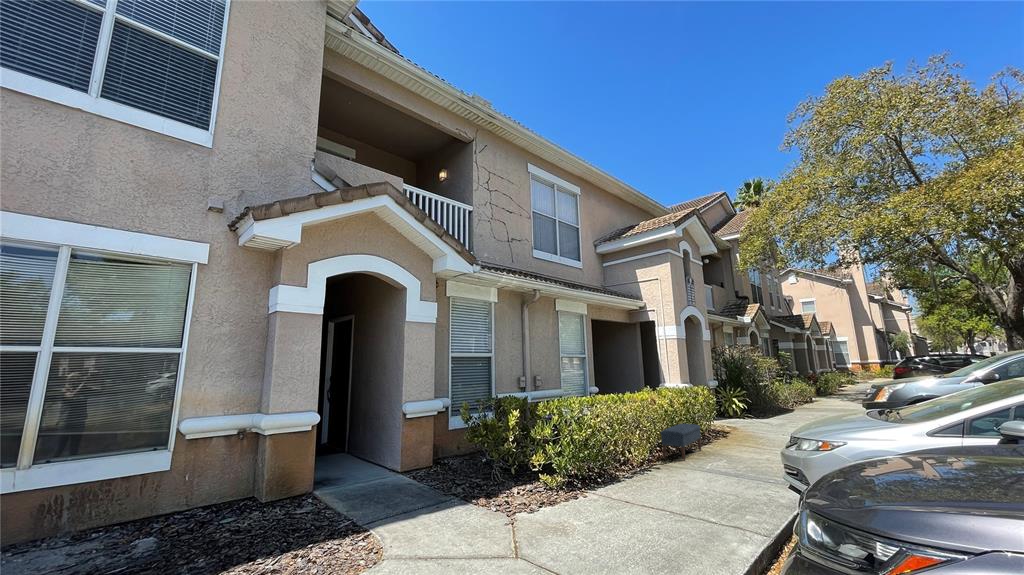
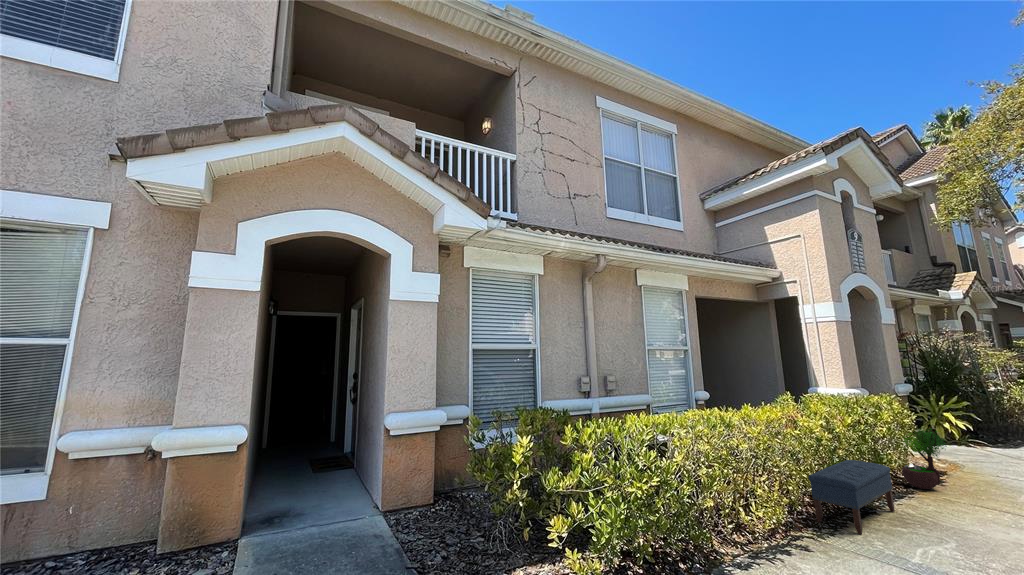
potted tree: none [707,403,729,441] -> present [902,429,947,489]

